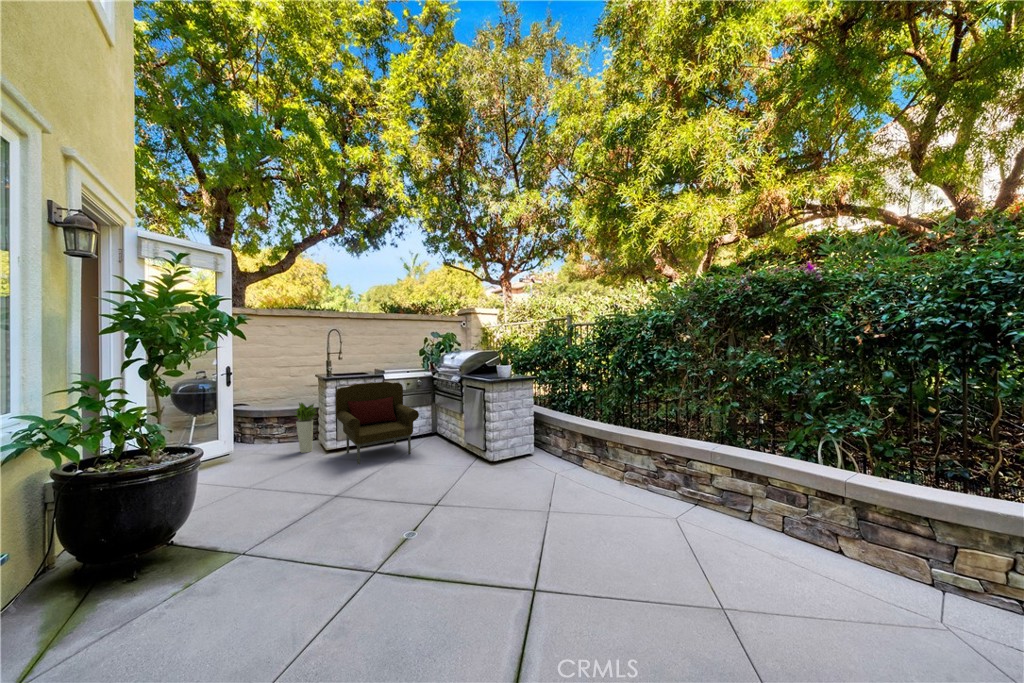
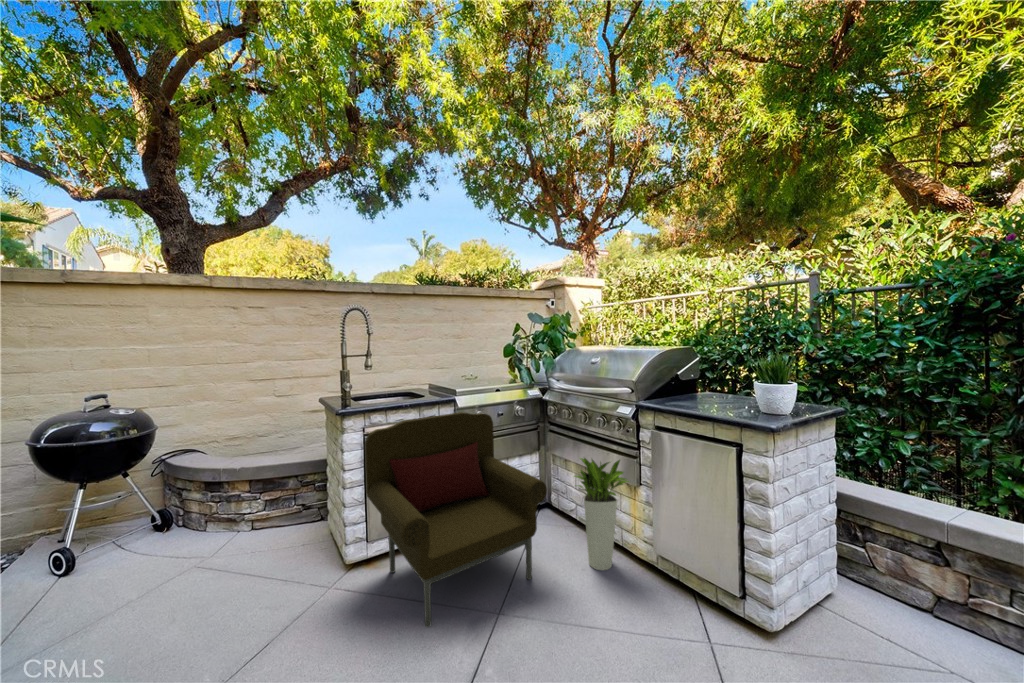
planter: present [295,403,316,453] -> present [574,458,629,570]

